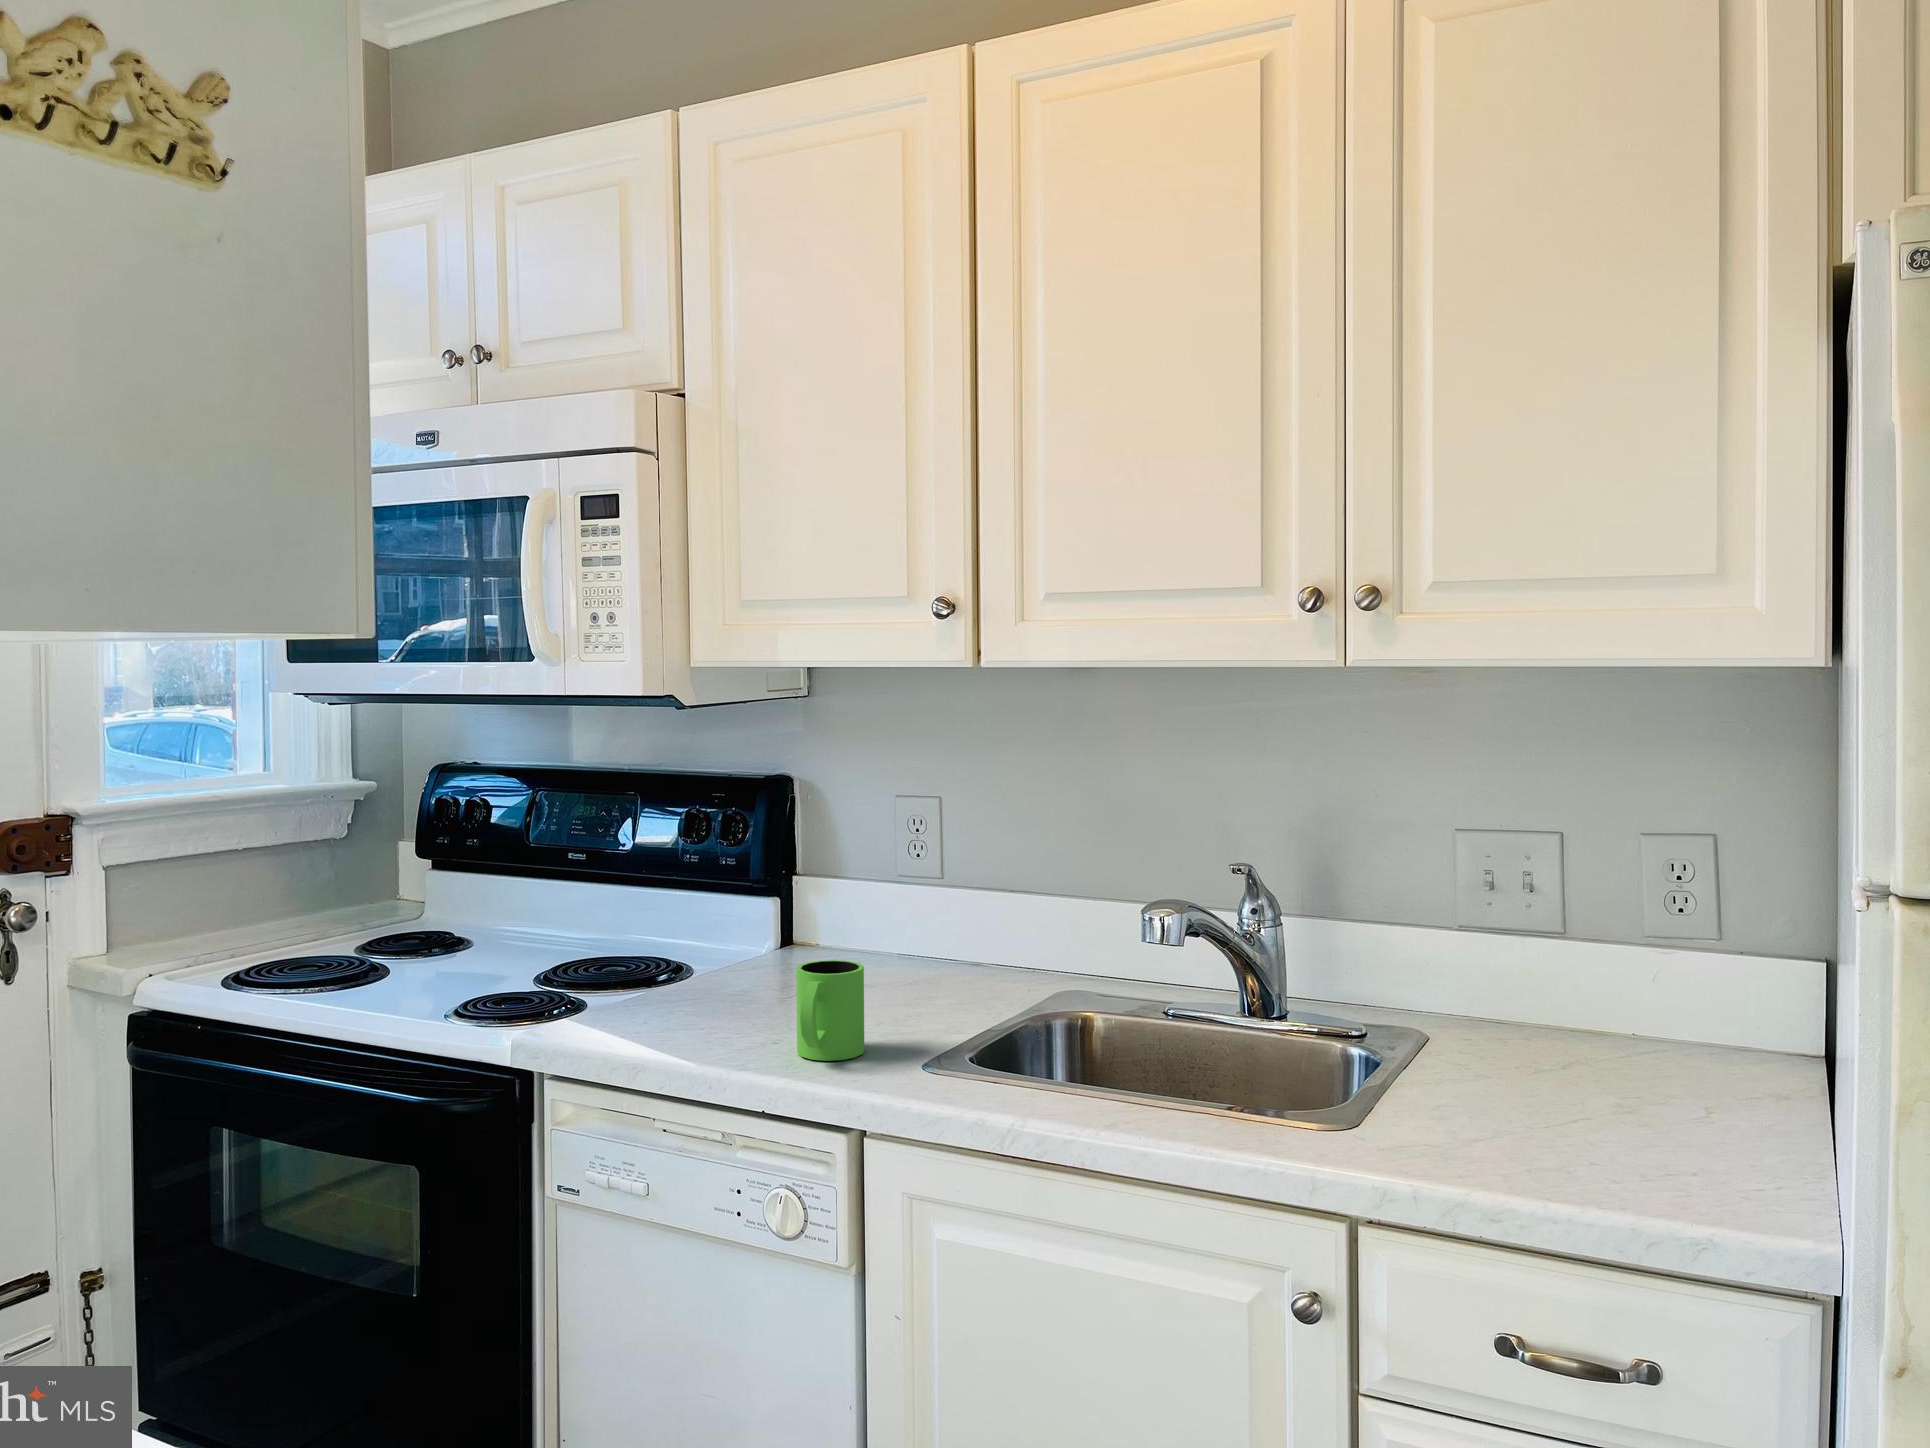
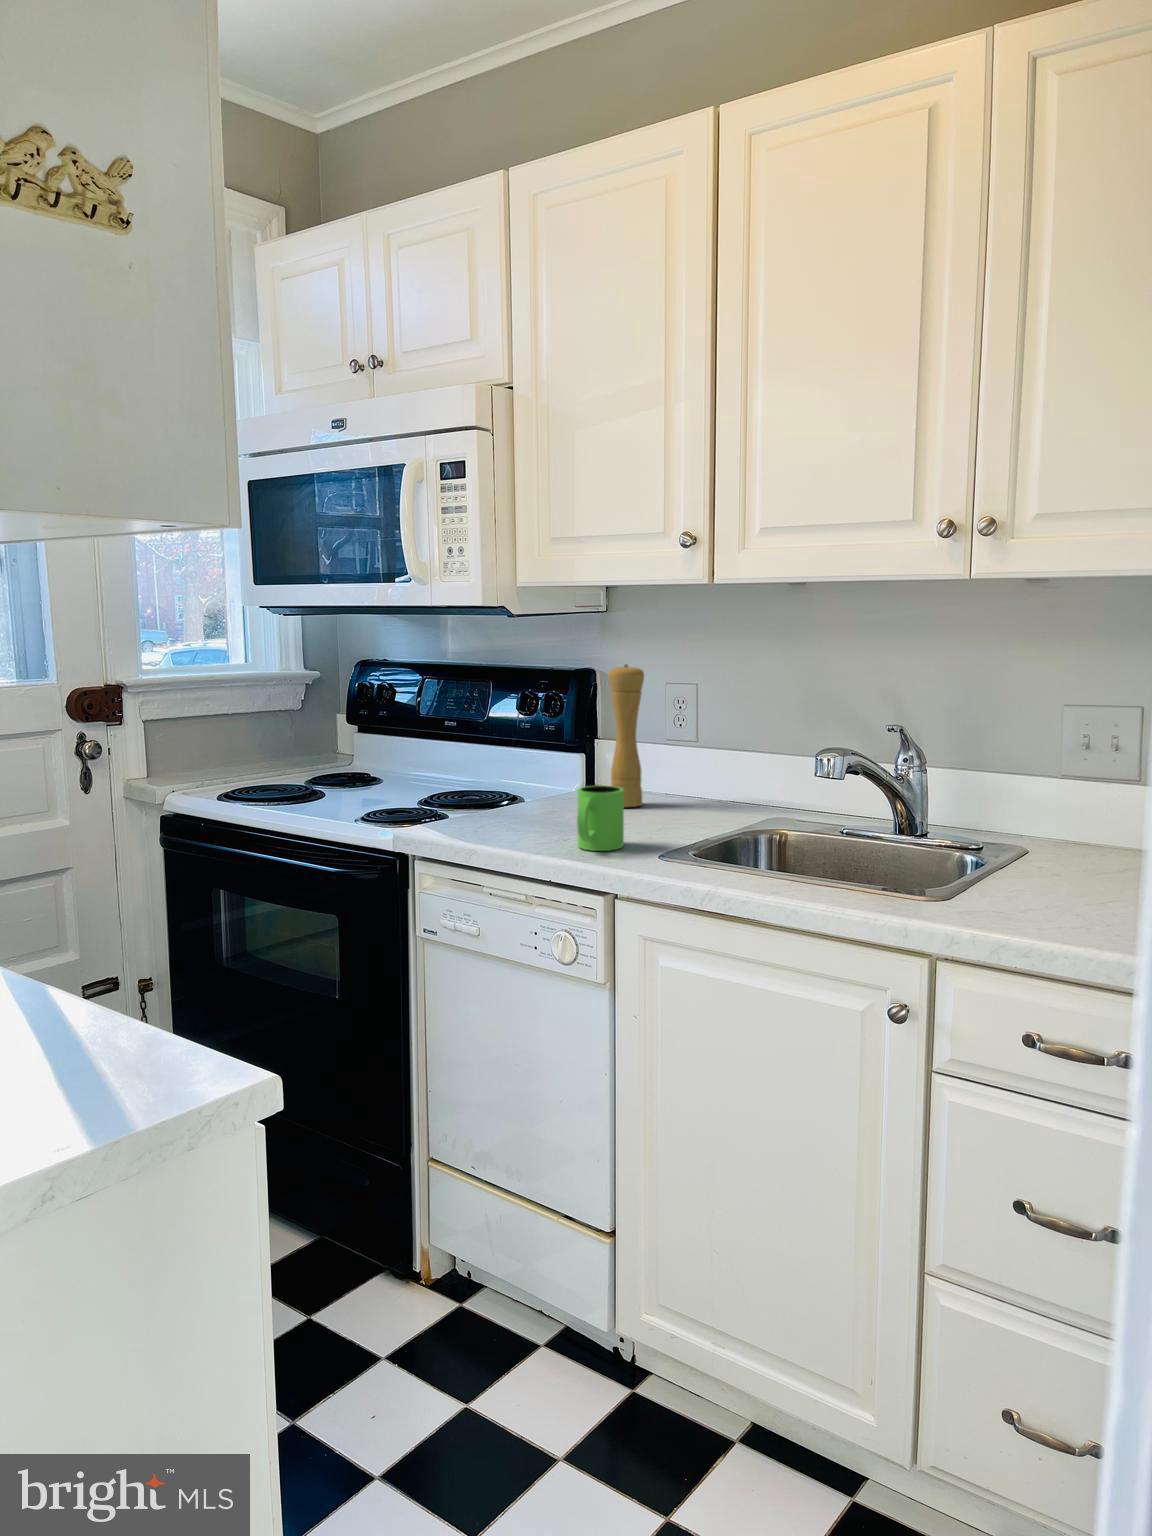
pepper mill: none [821,776,871,981] -> present [609,665,644,807]

